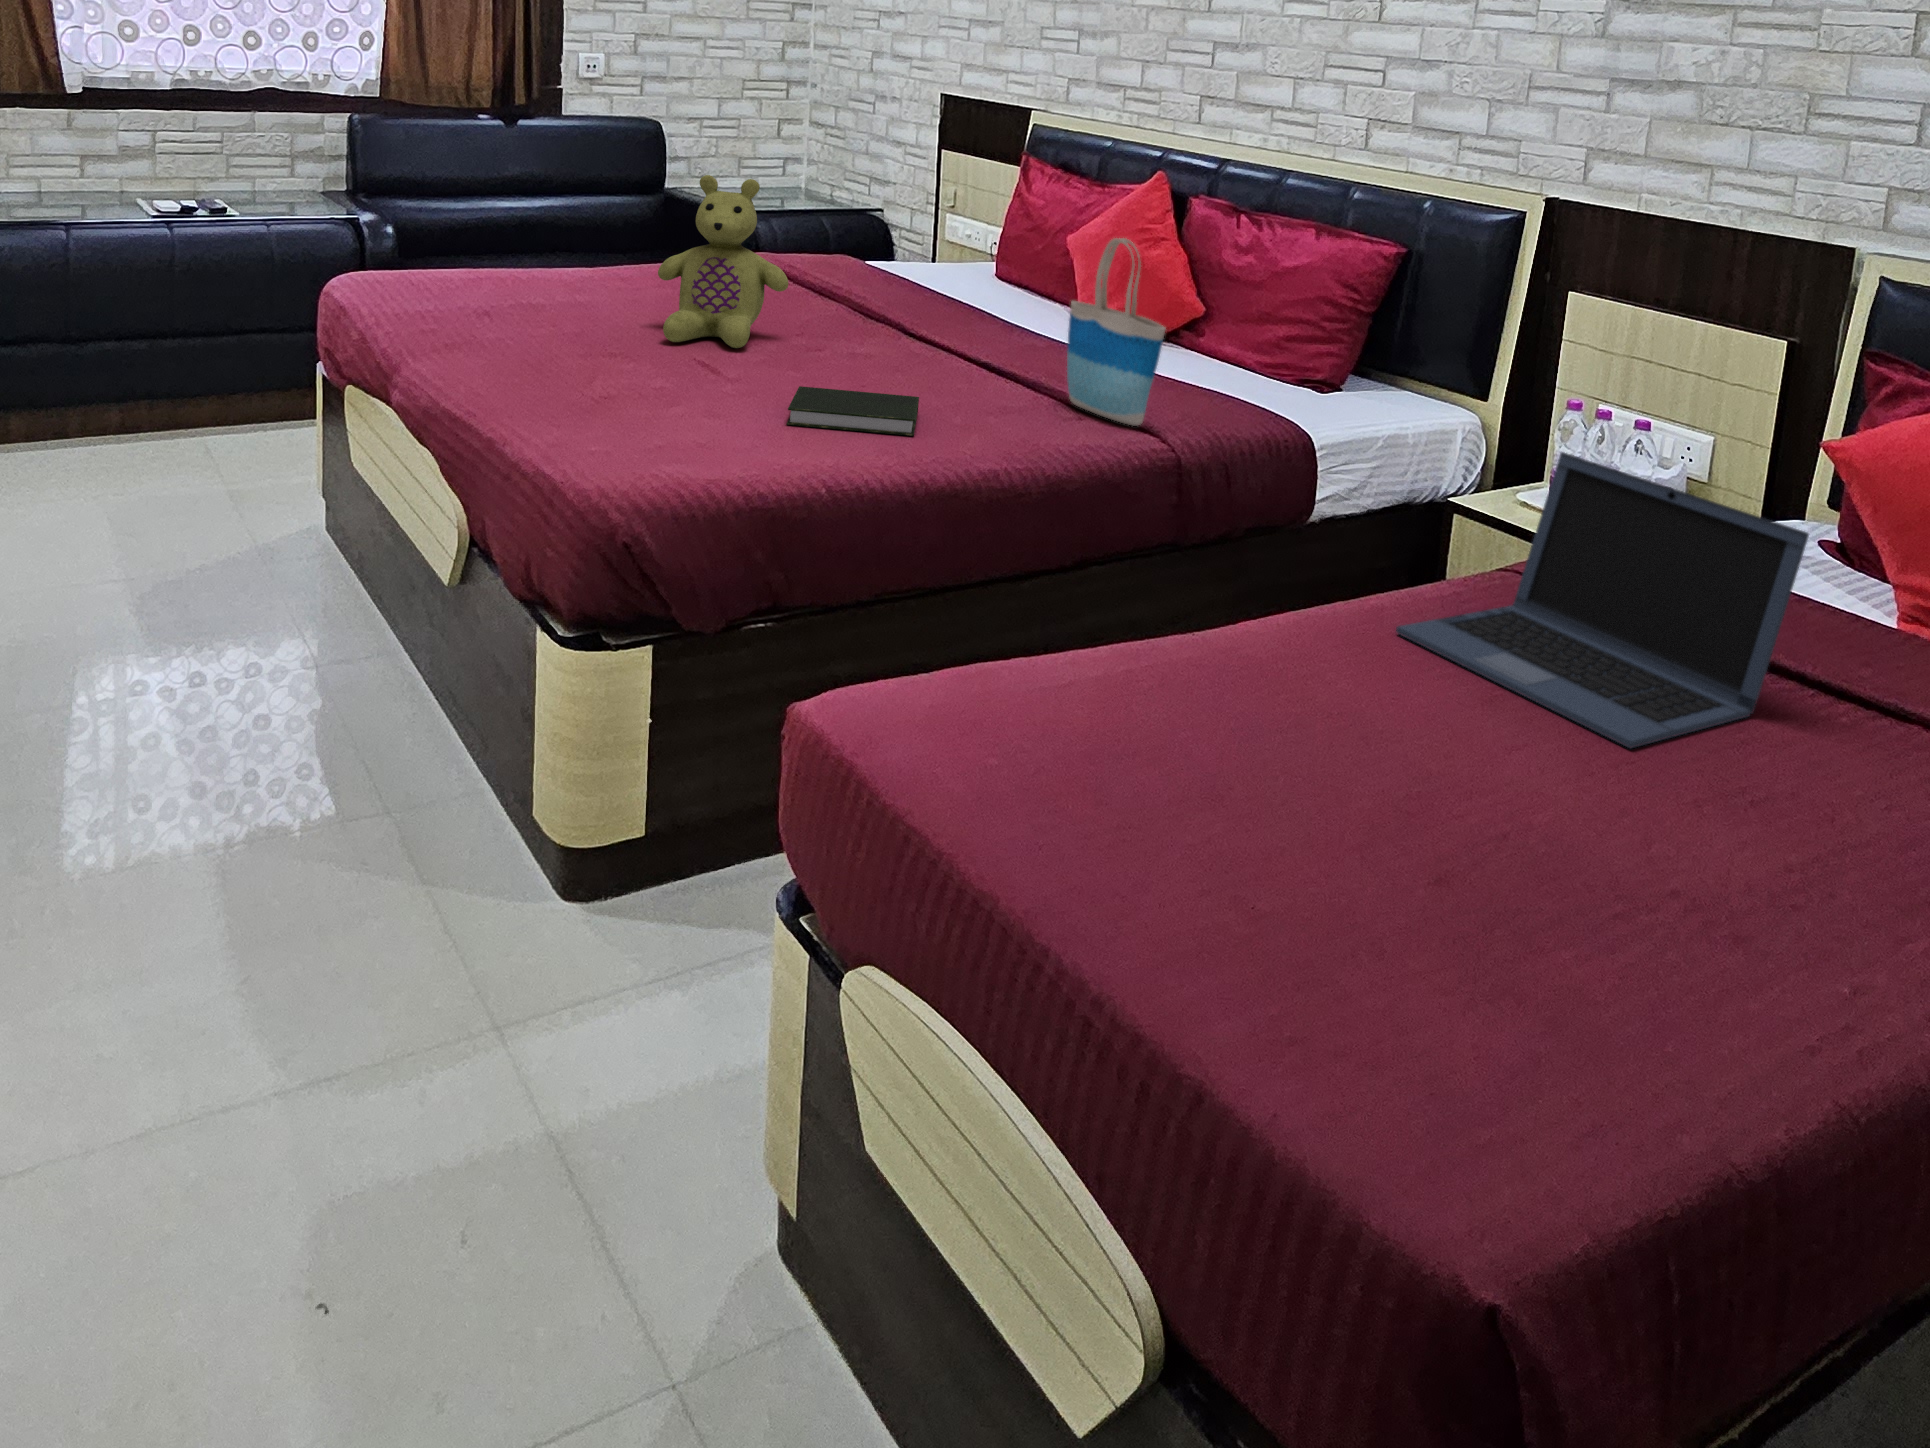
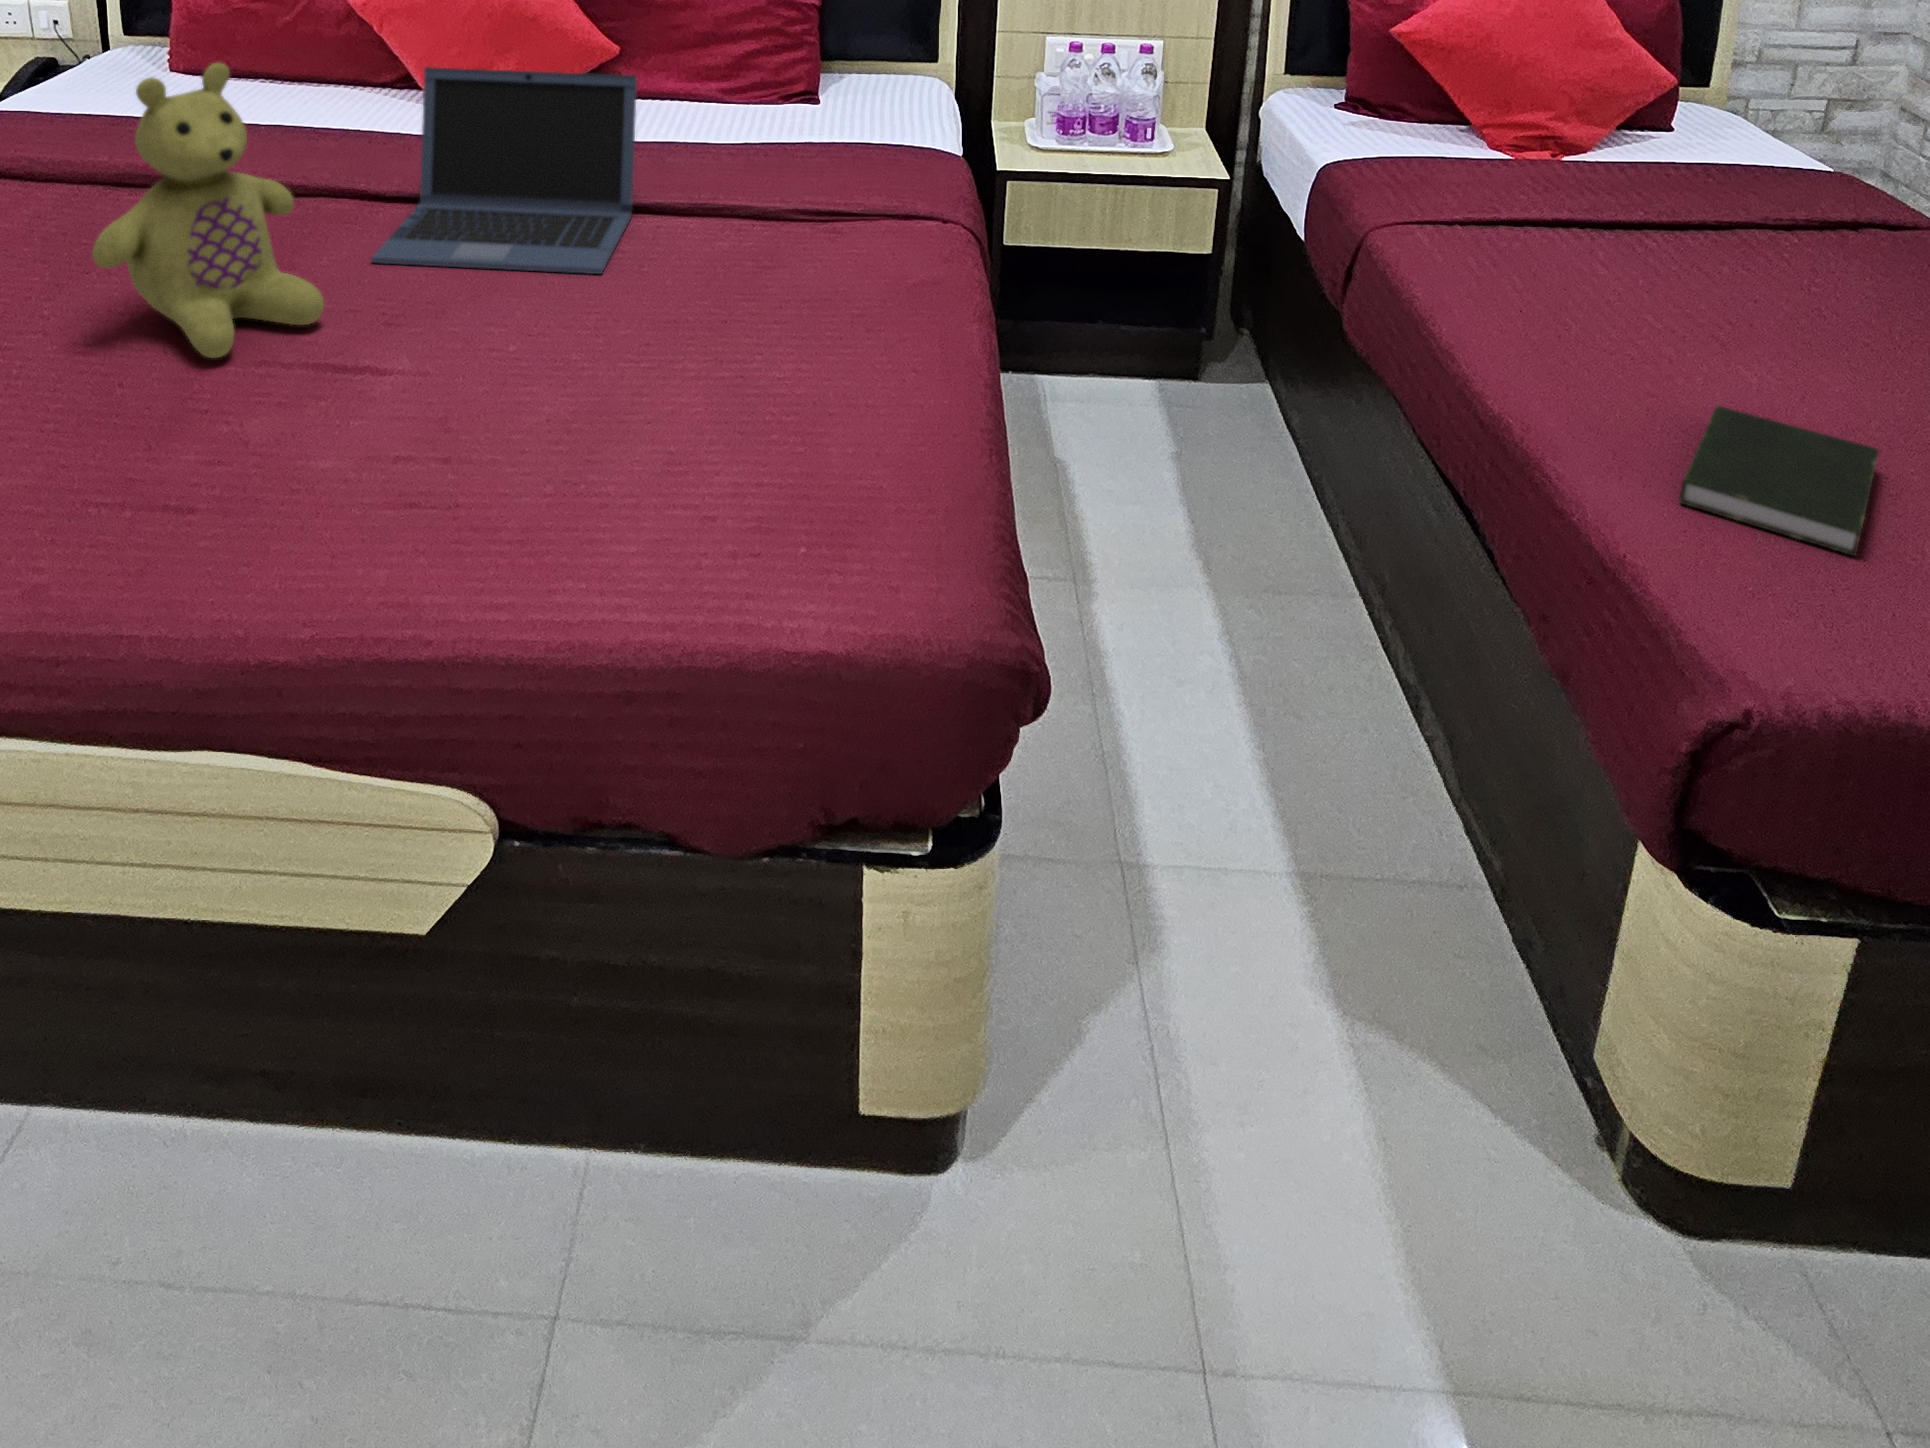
tote bag: present [1067,238,1165,426] -> none [739,8,899,219]
book: present [787,386,919,436] -> present [1679,406,1879,556]
laptop: present [1396,452,1809,748] -> present [371,67,637,274]

